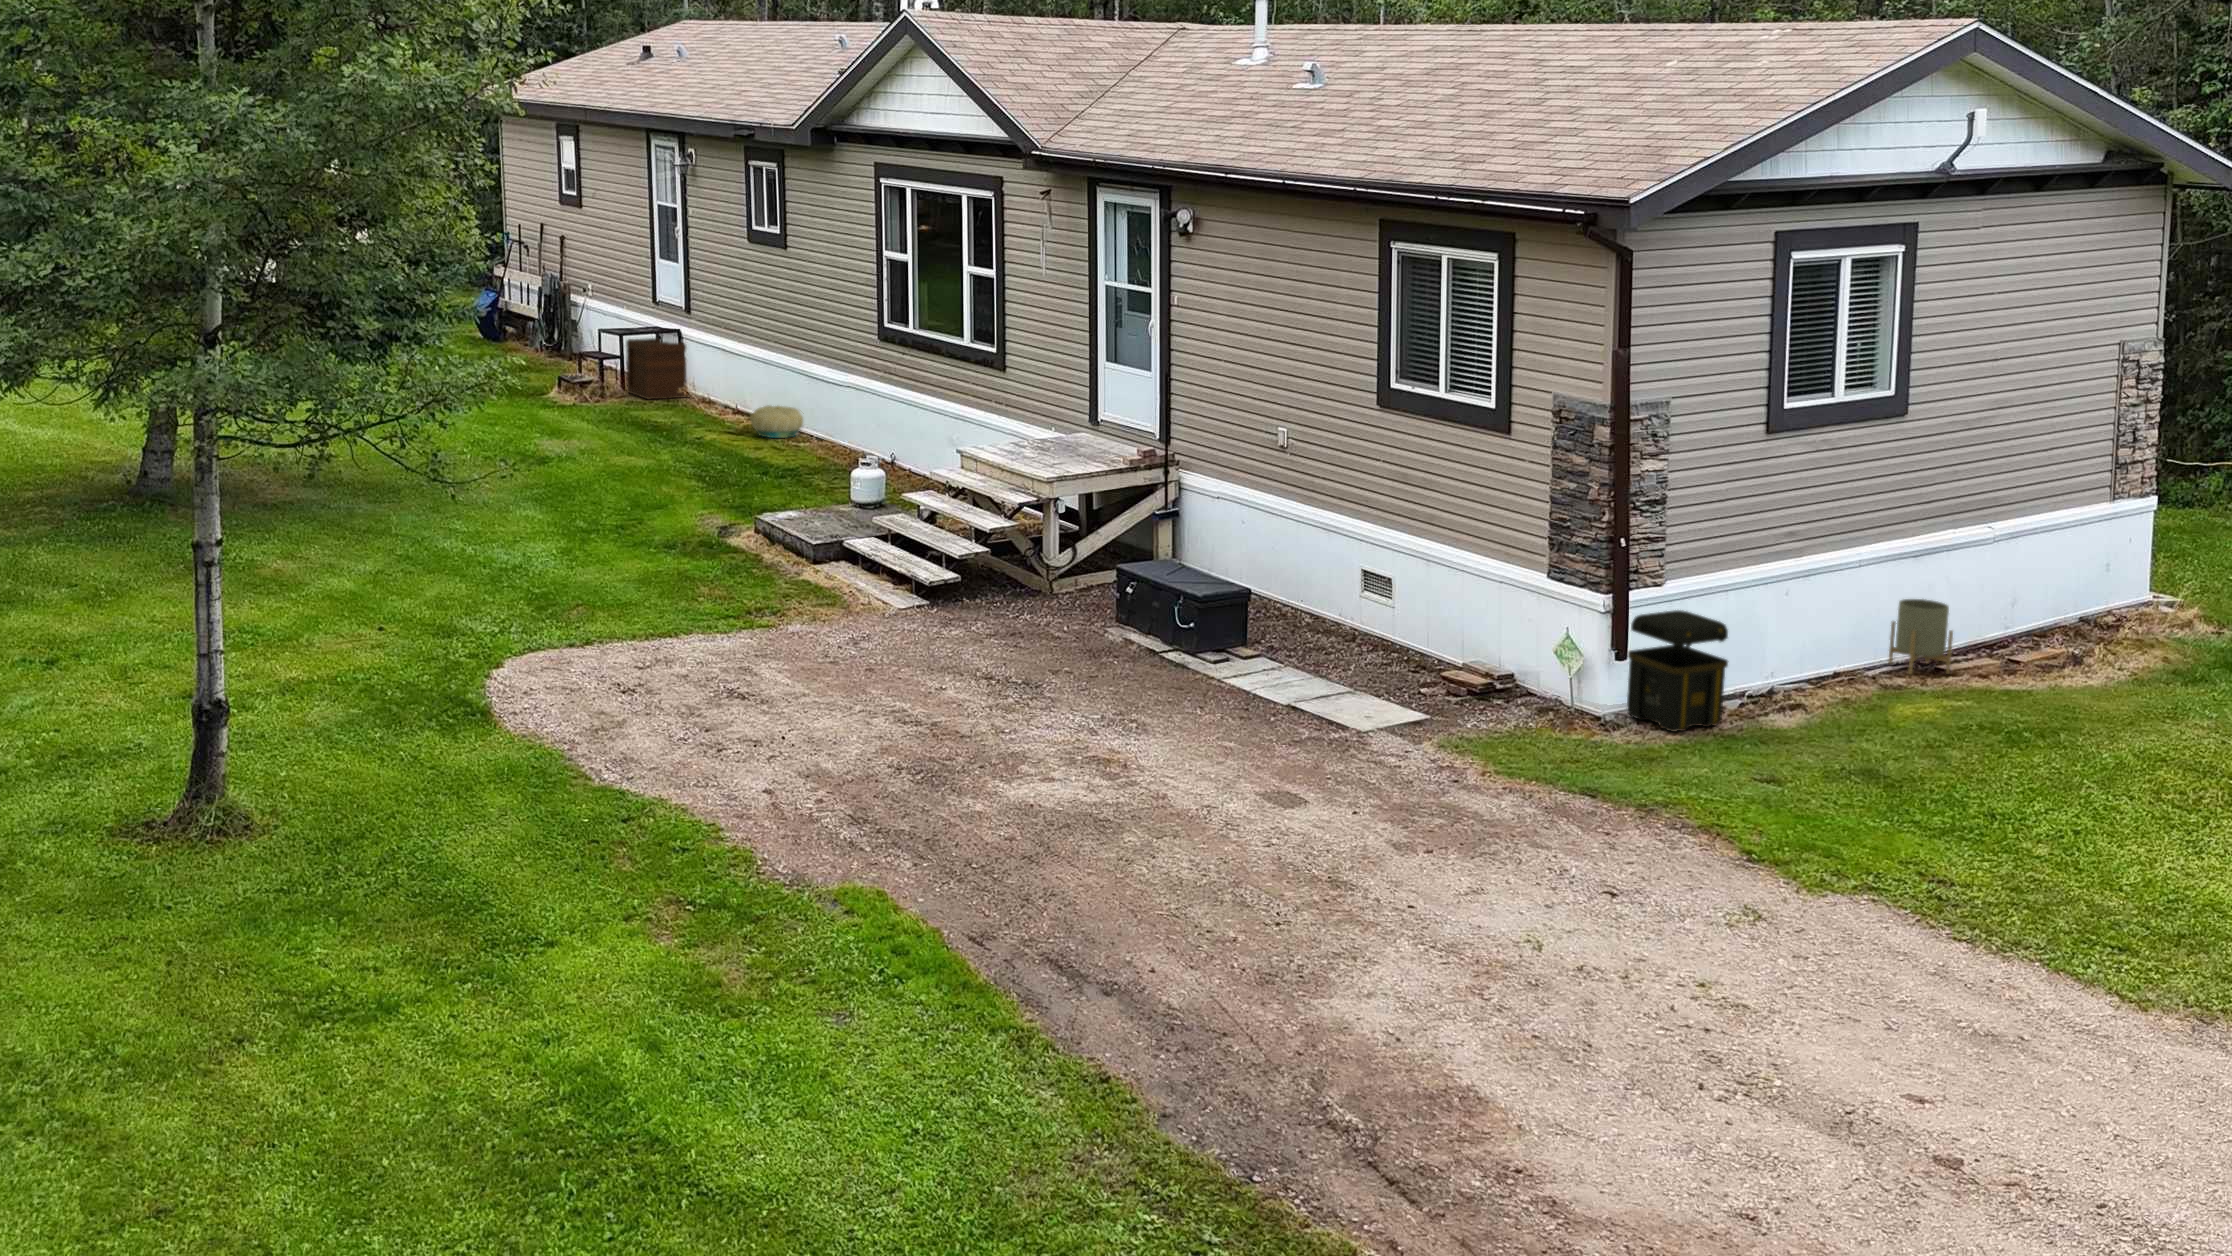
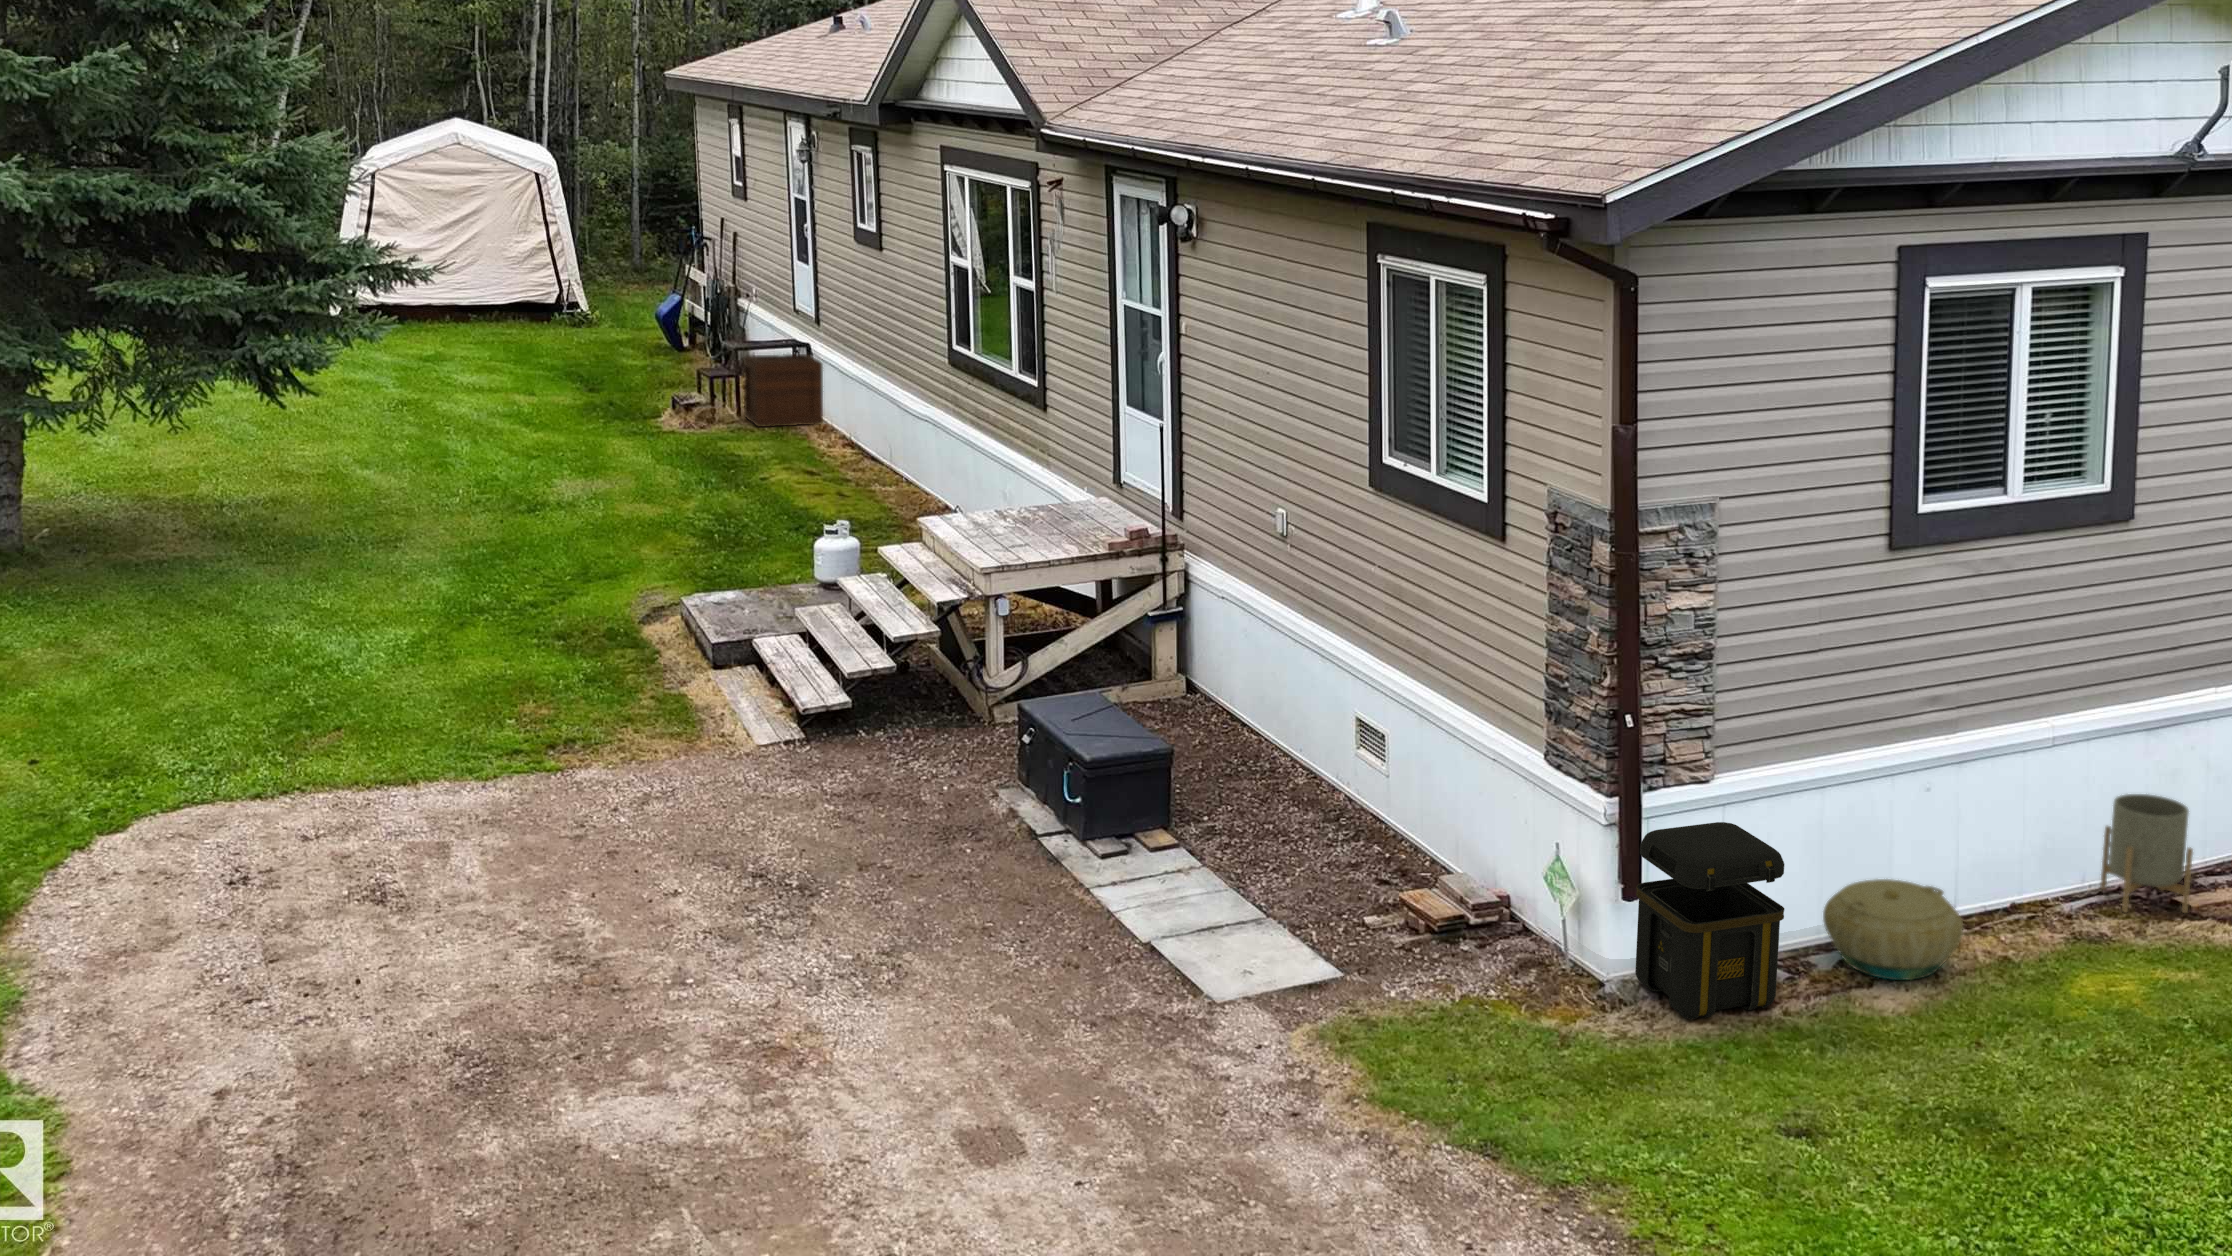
basket: present [750,405,803,438] -> present [1823,879,1963,980]

